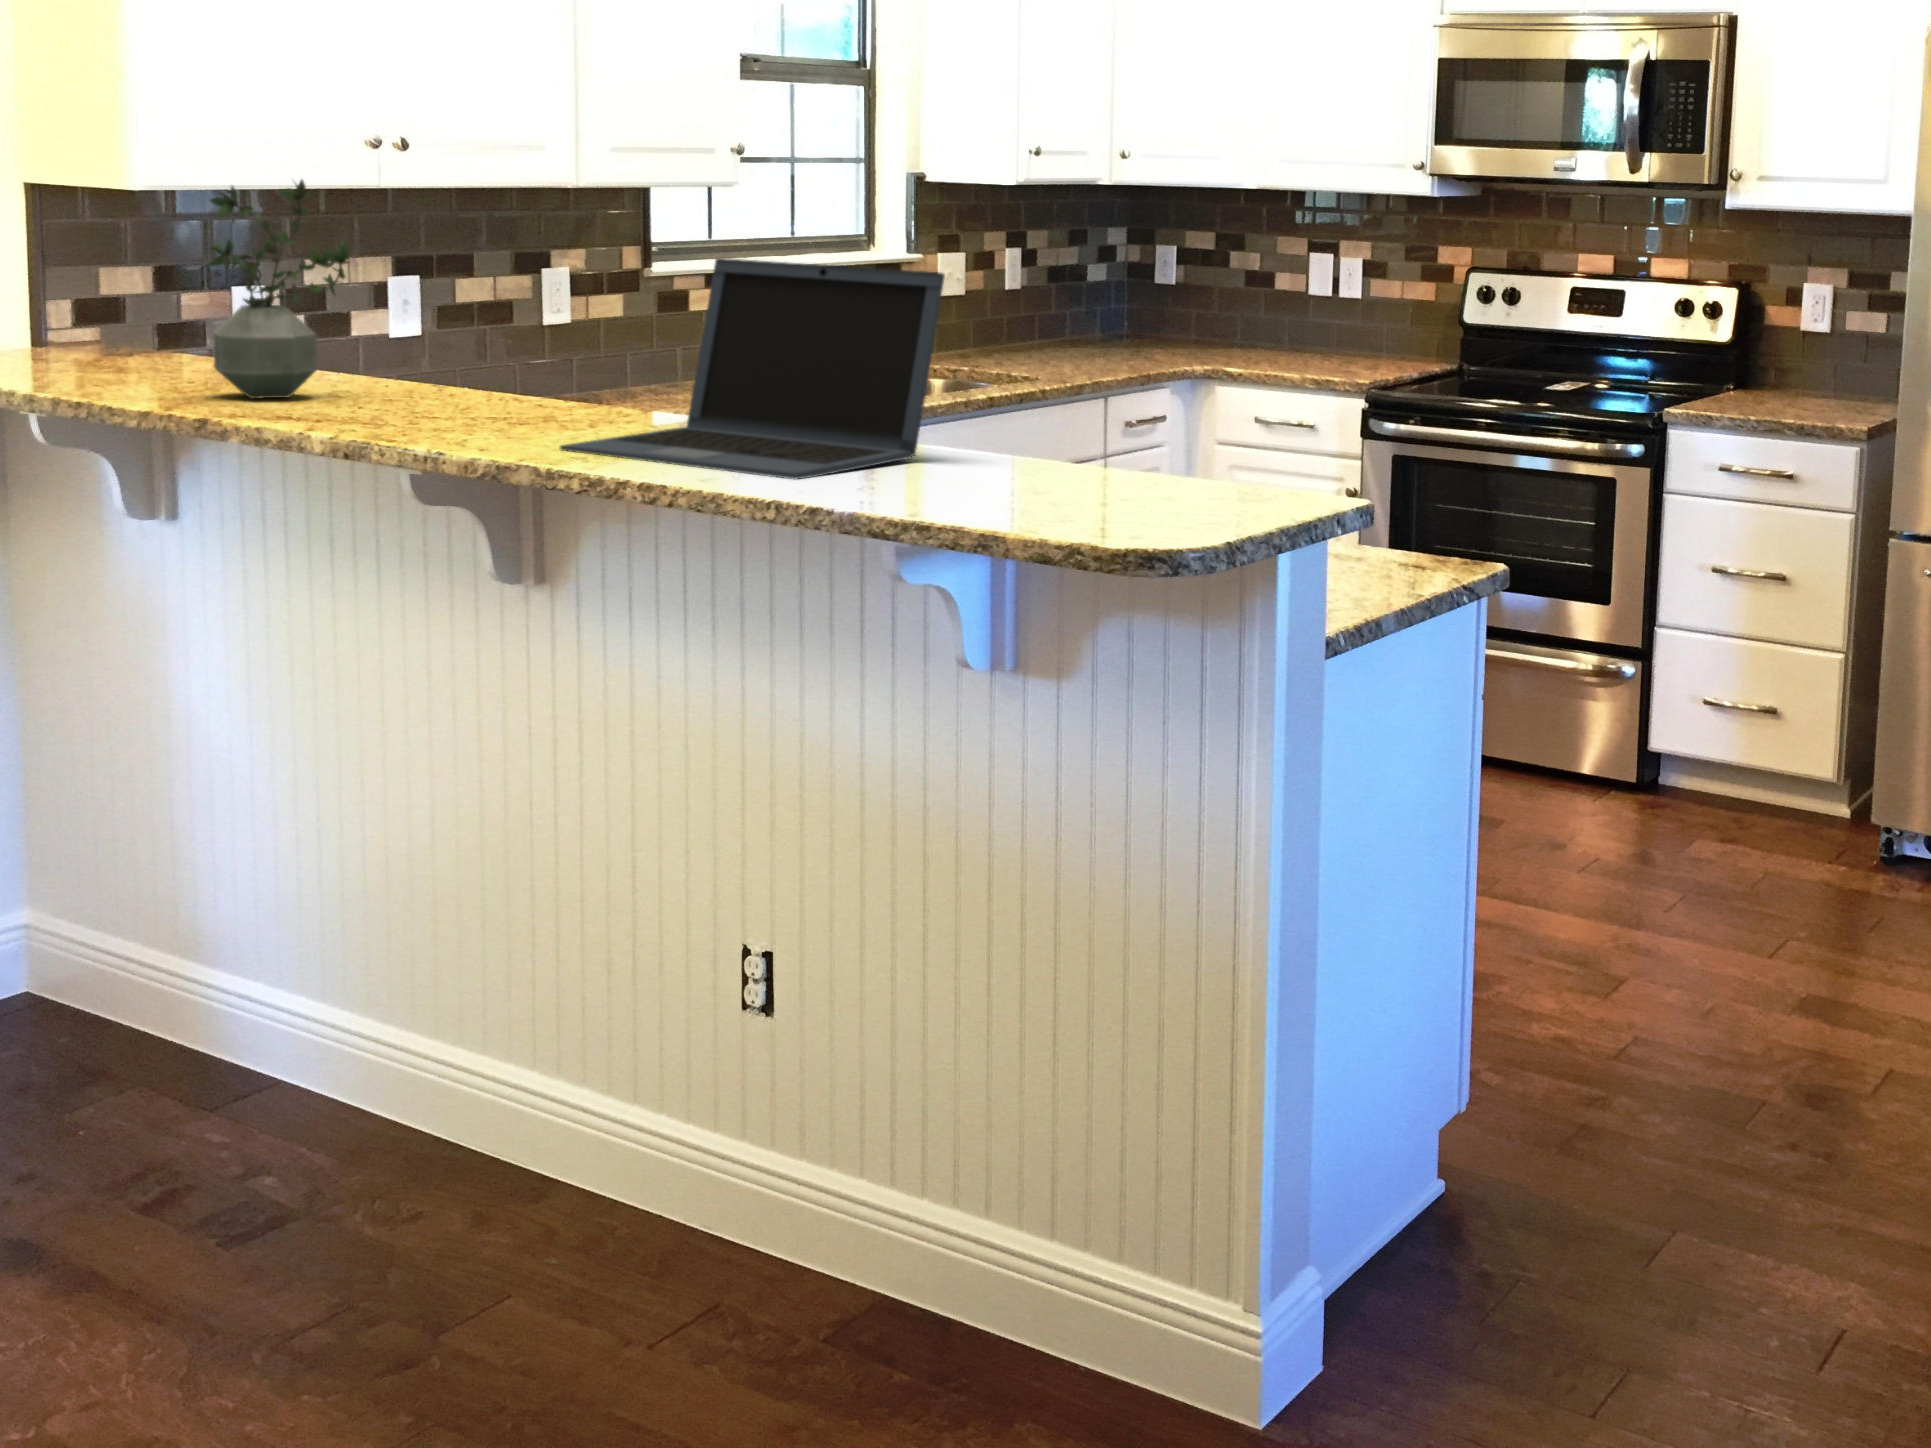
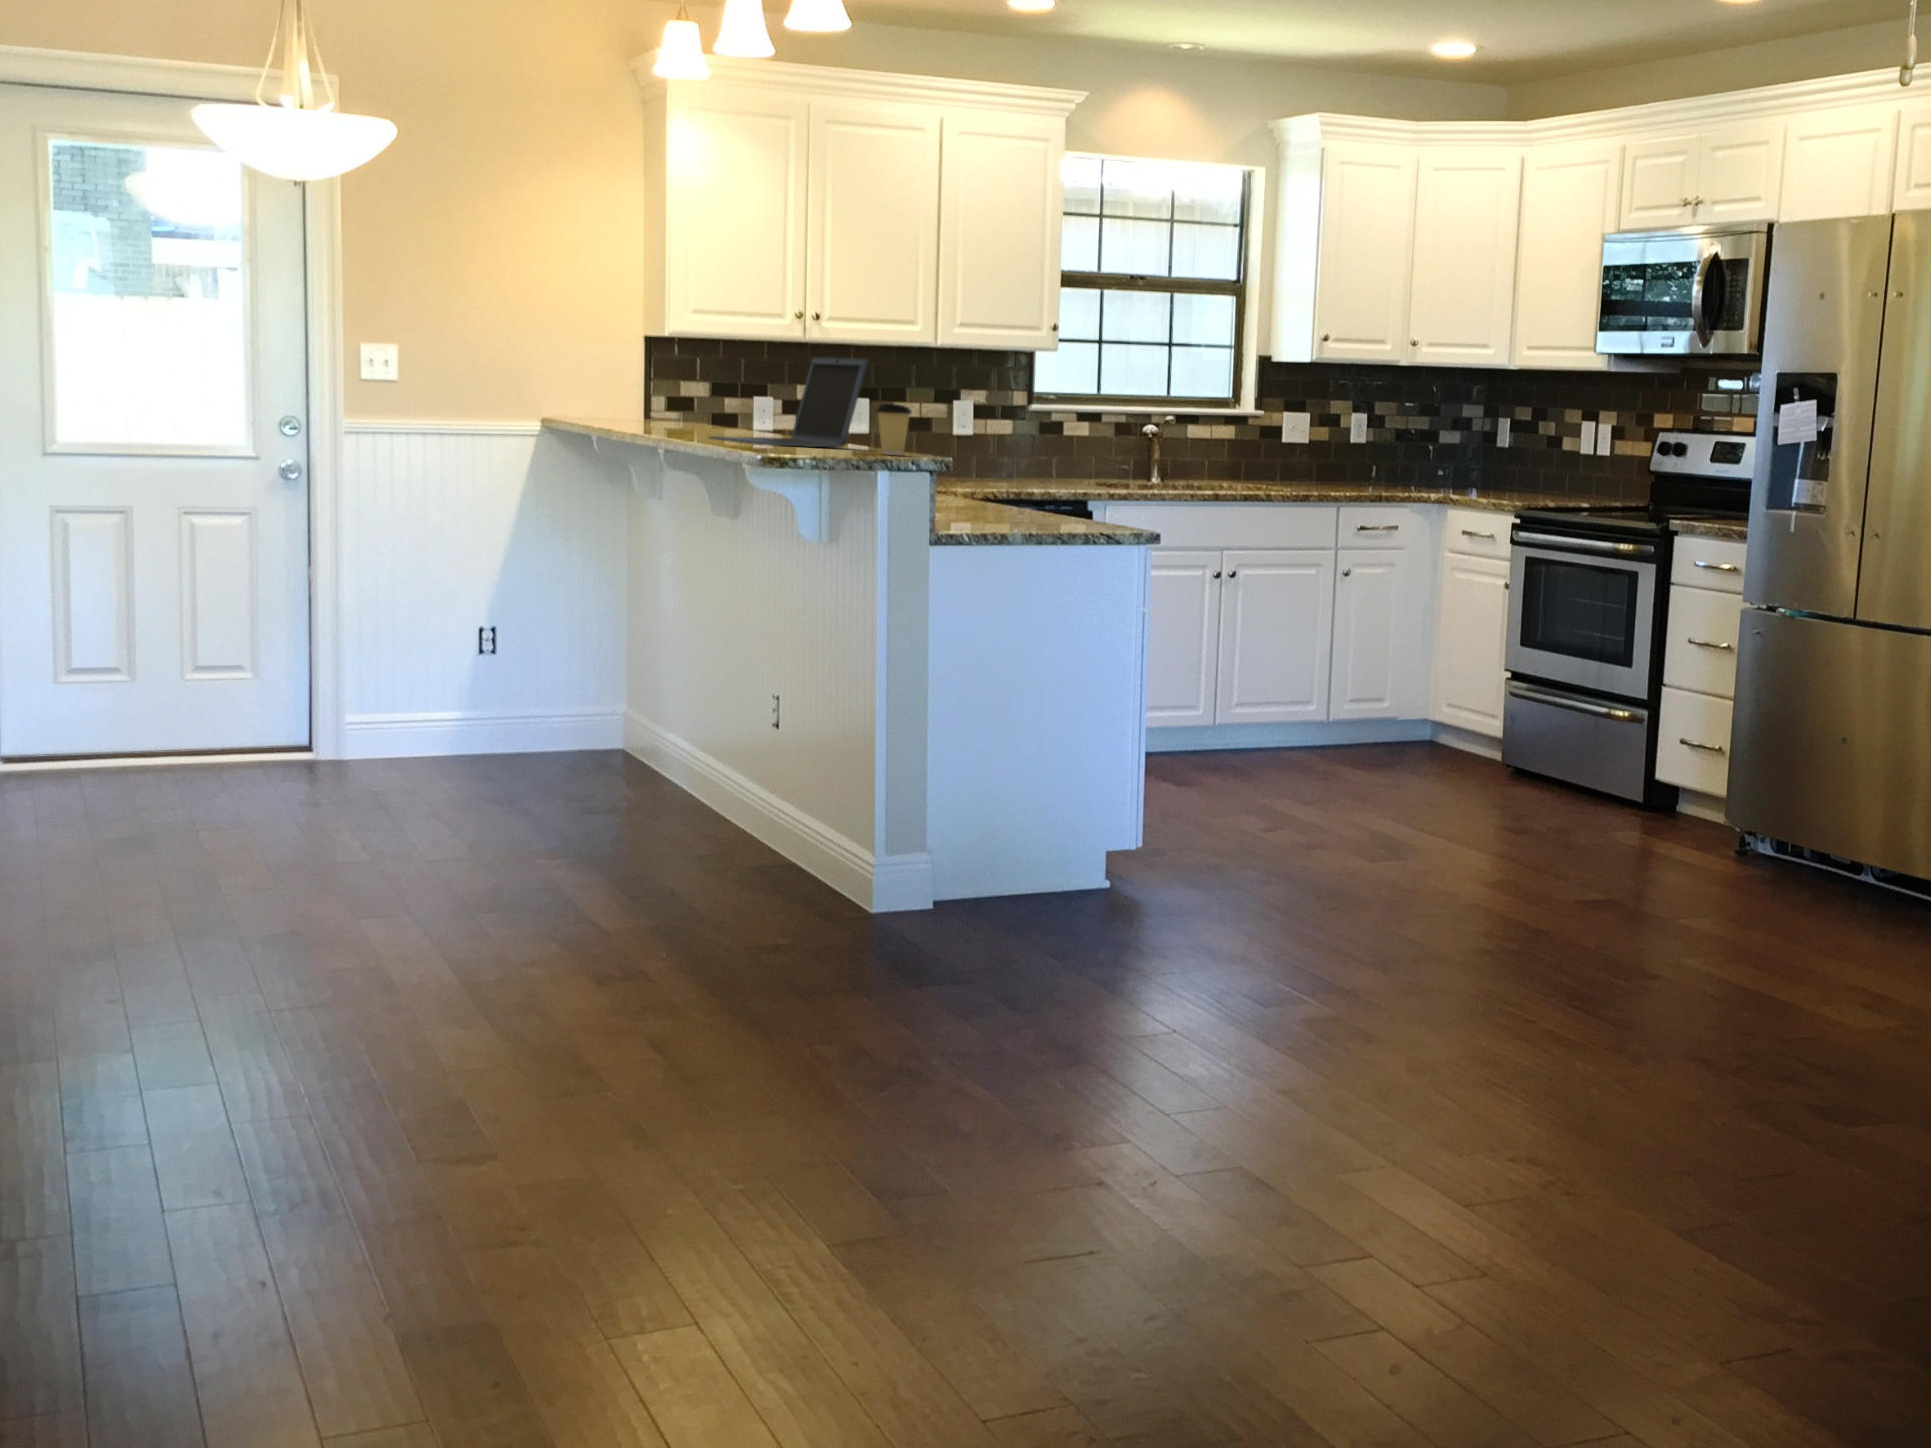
potted plant: present [206,180,351,399] -> none [648,325,719,430]
coffee cup: none [1065,375,1142,482] -> present [875,404,912,455]

